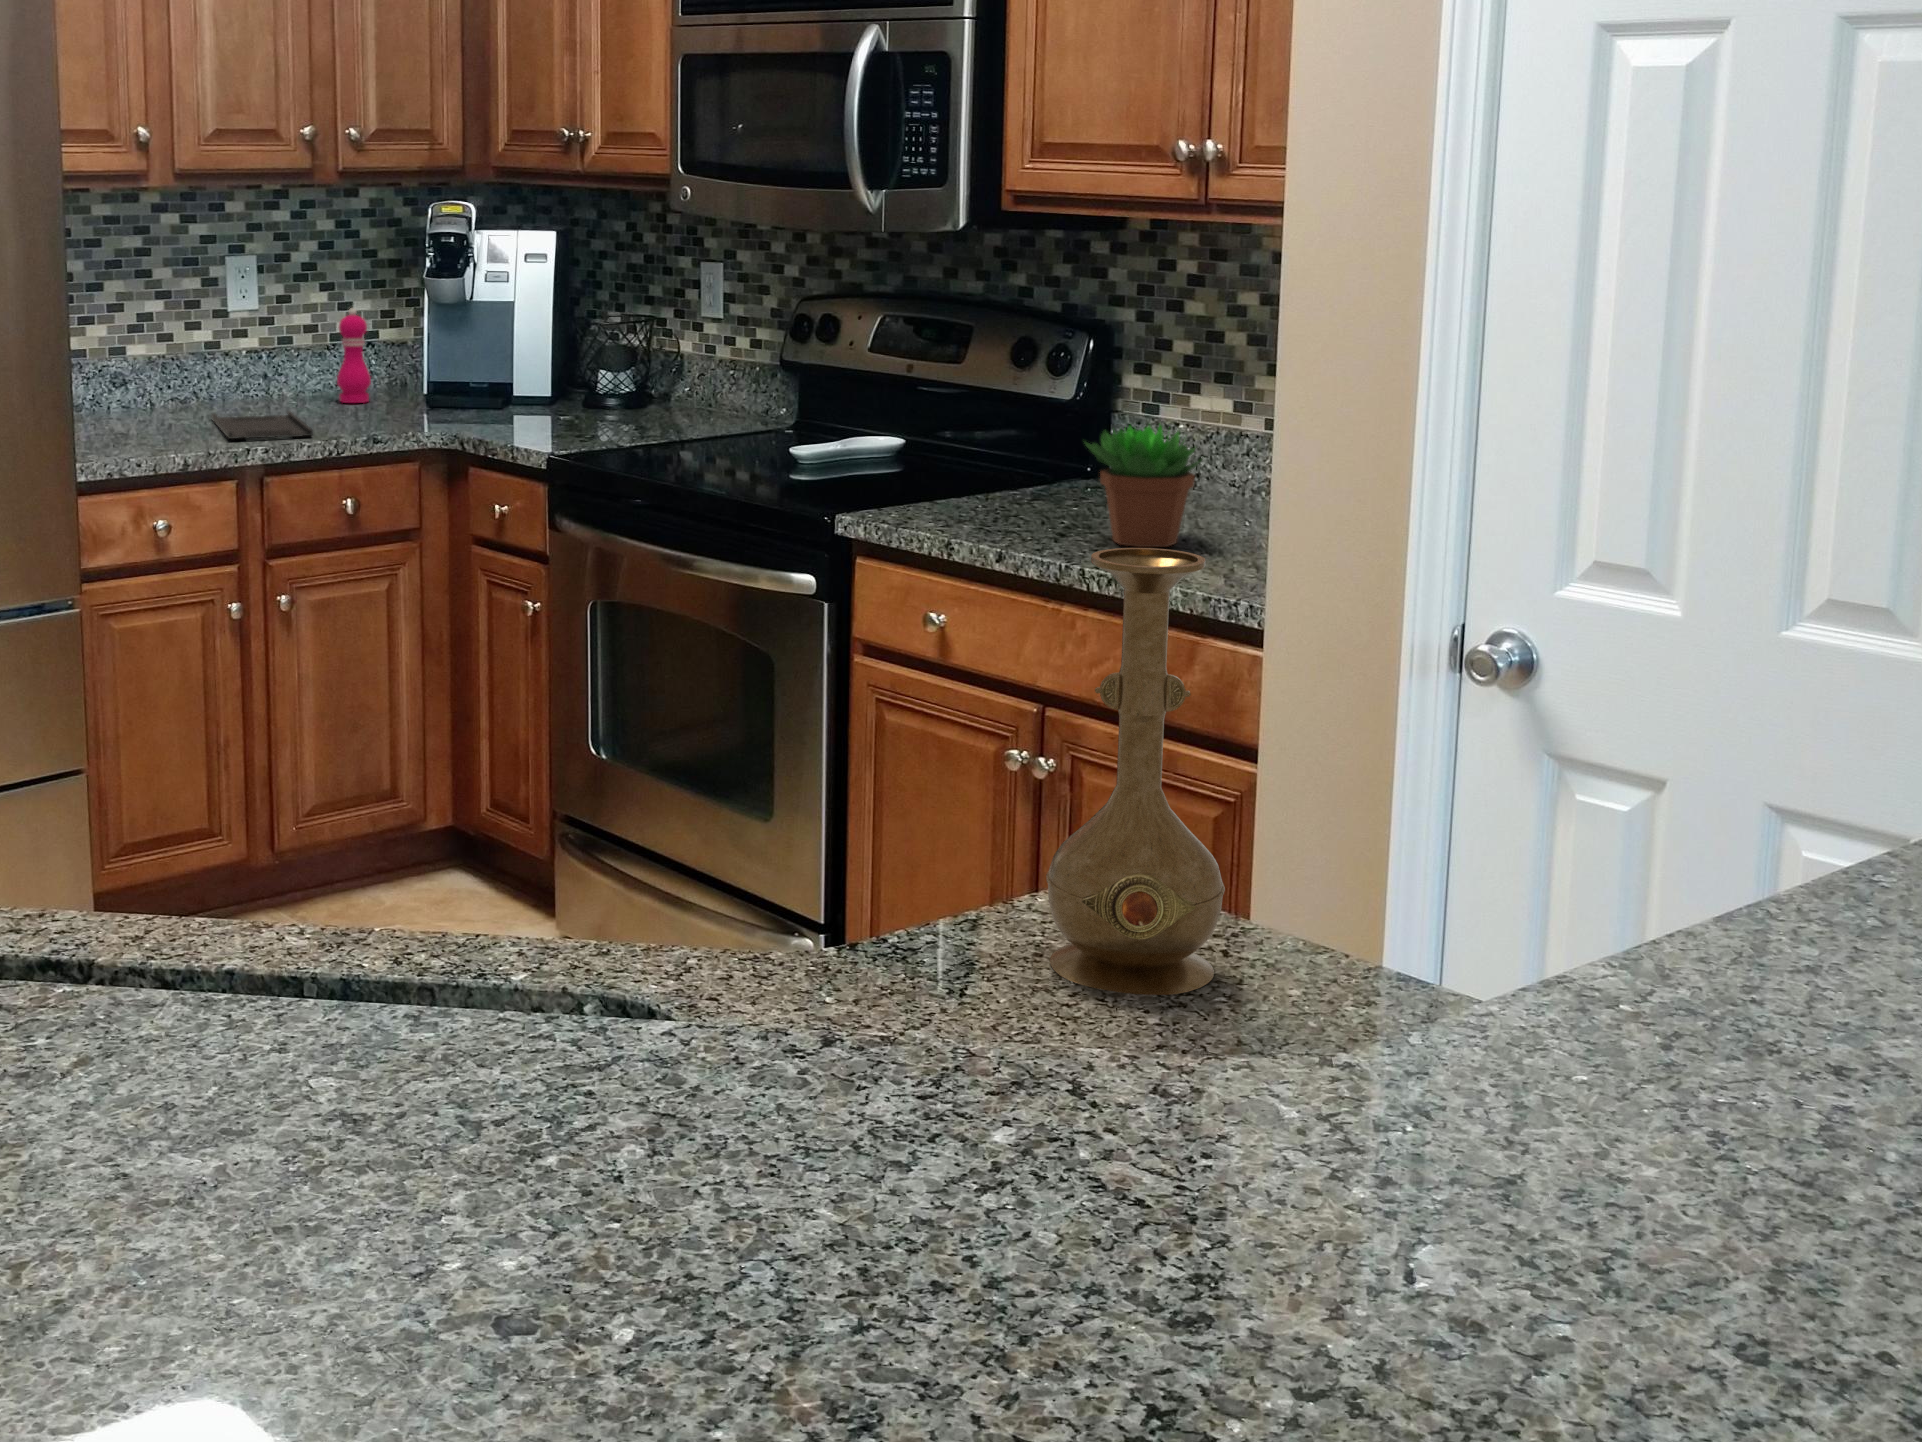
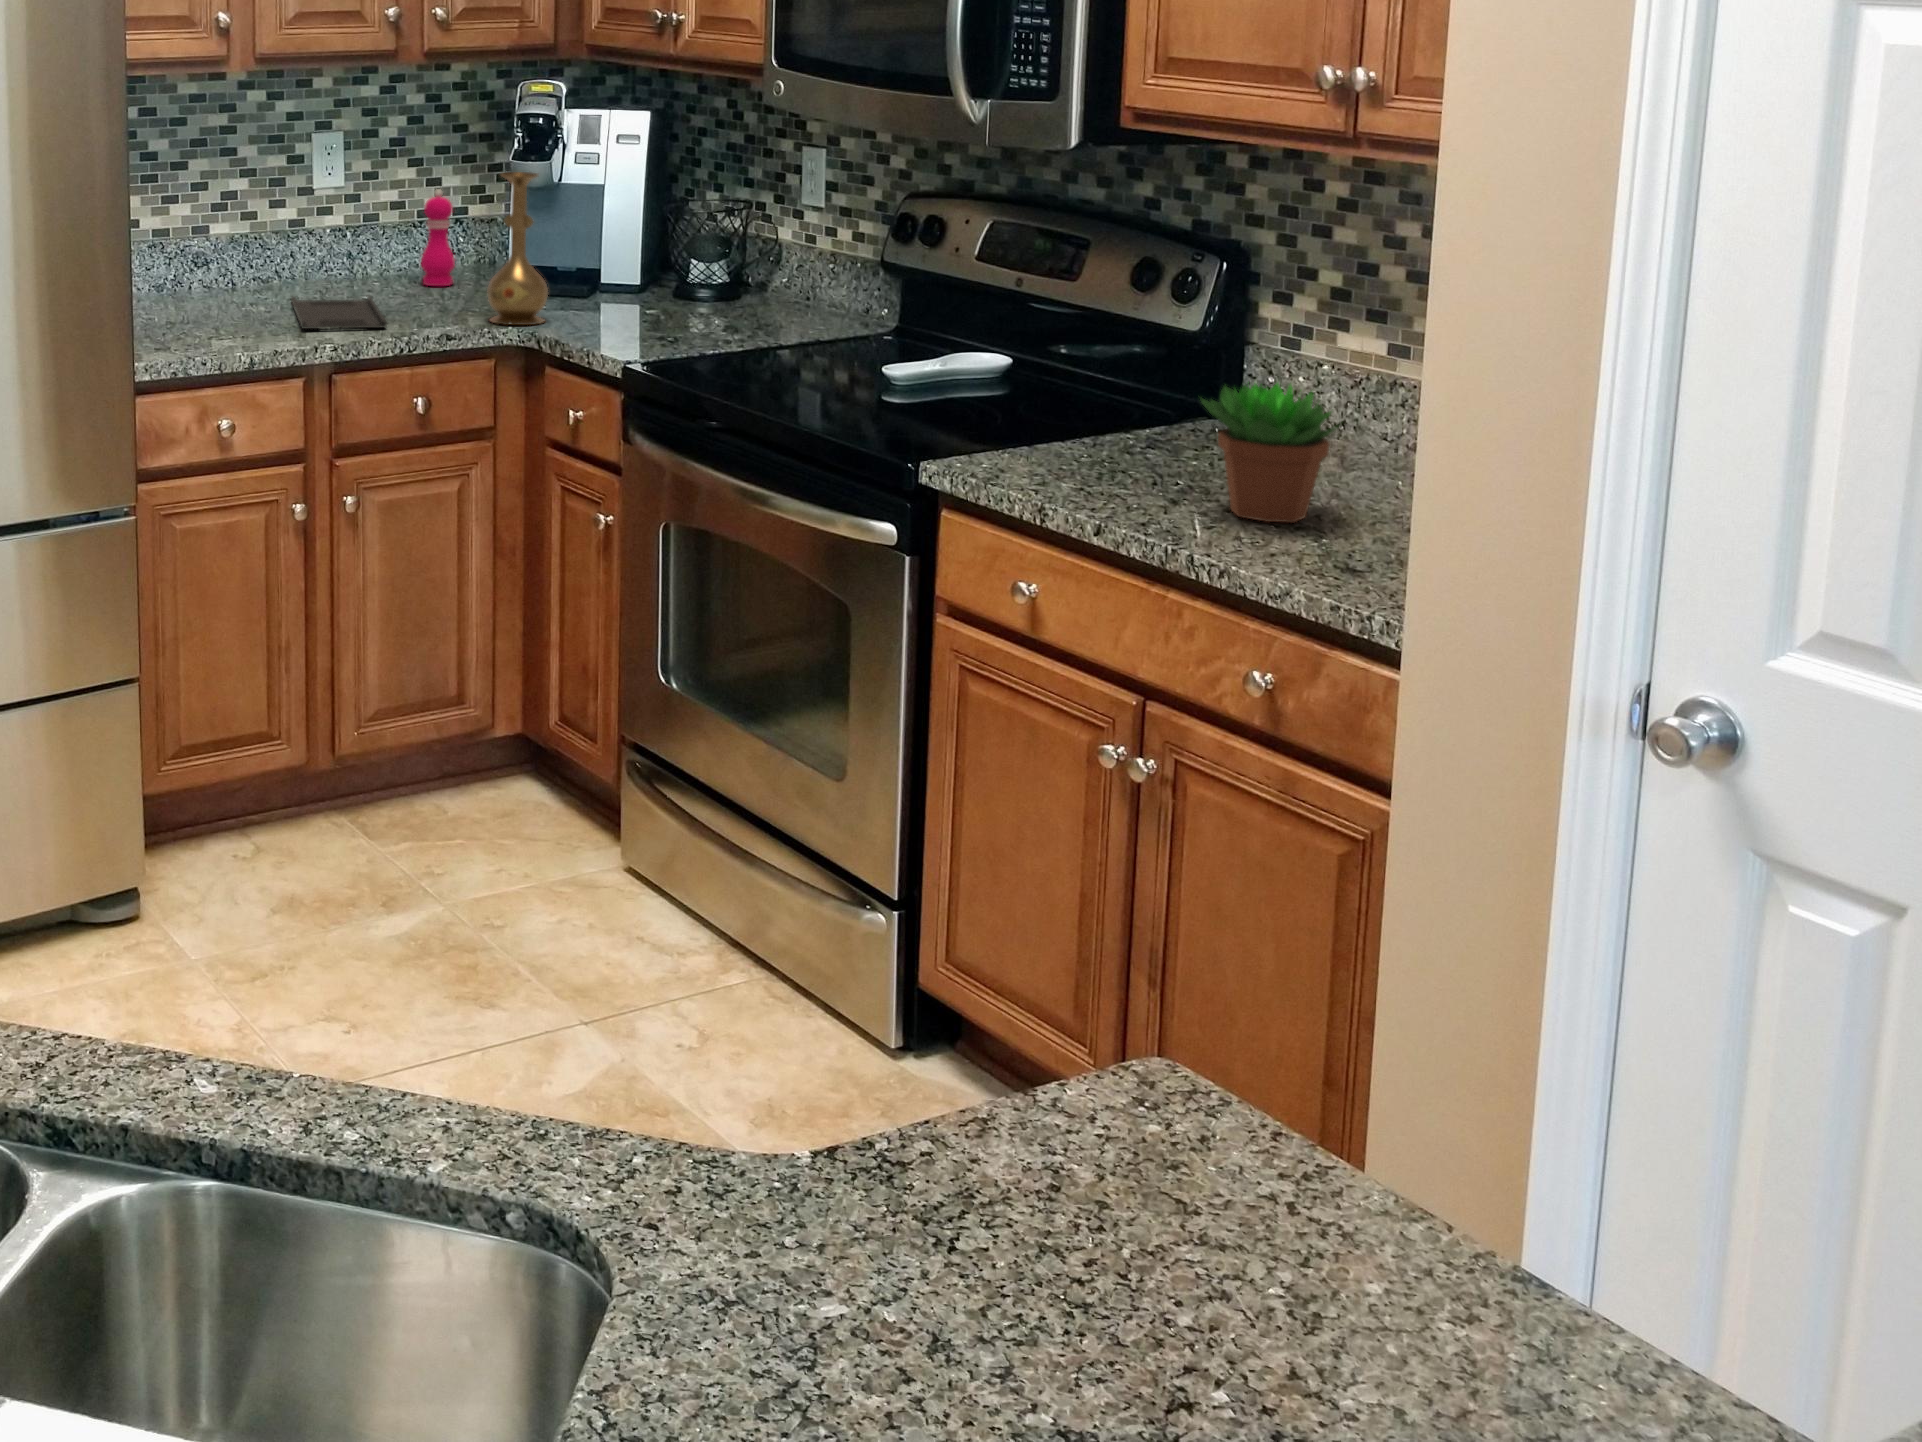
vase: present [1046,548,1225,995] -> present [487,172,548,325]

